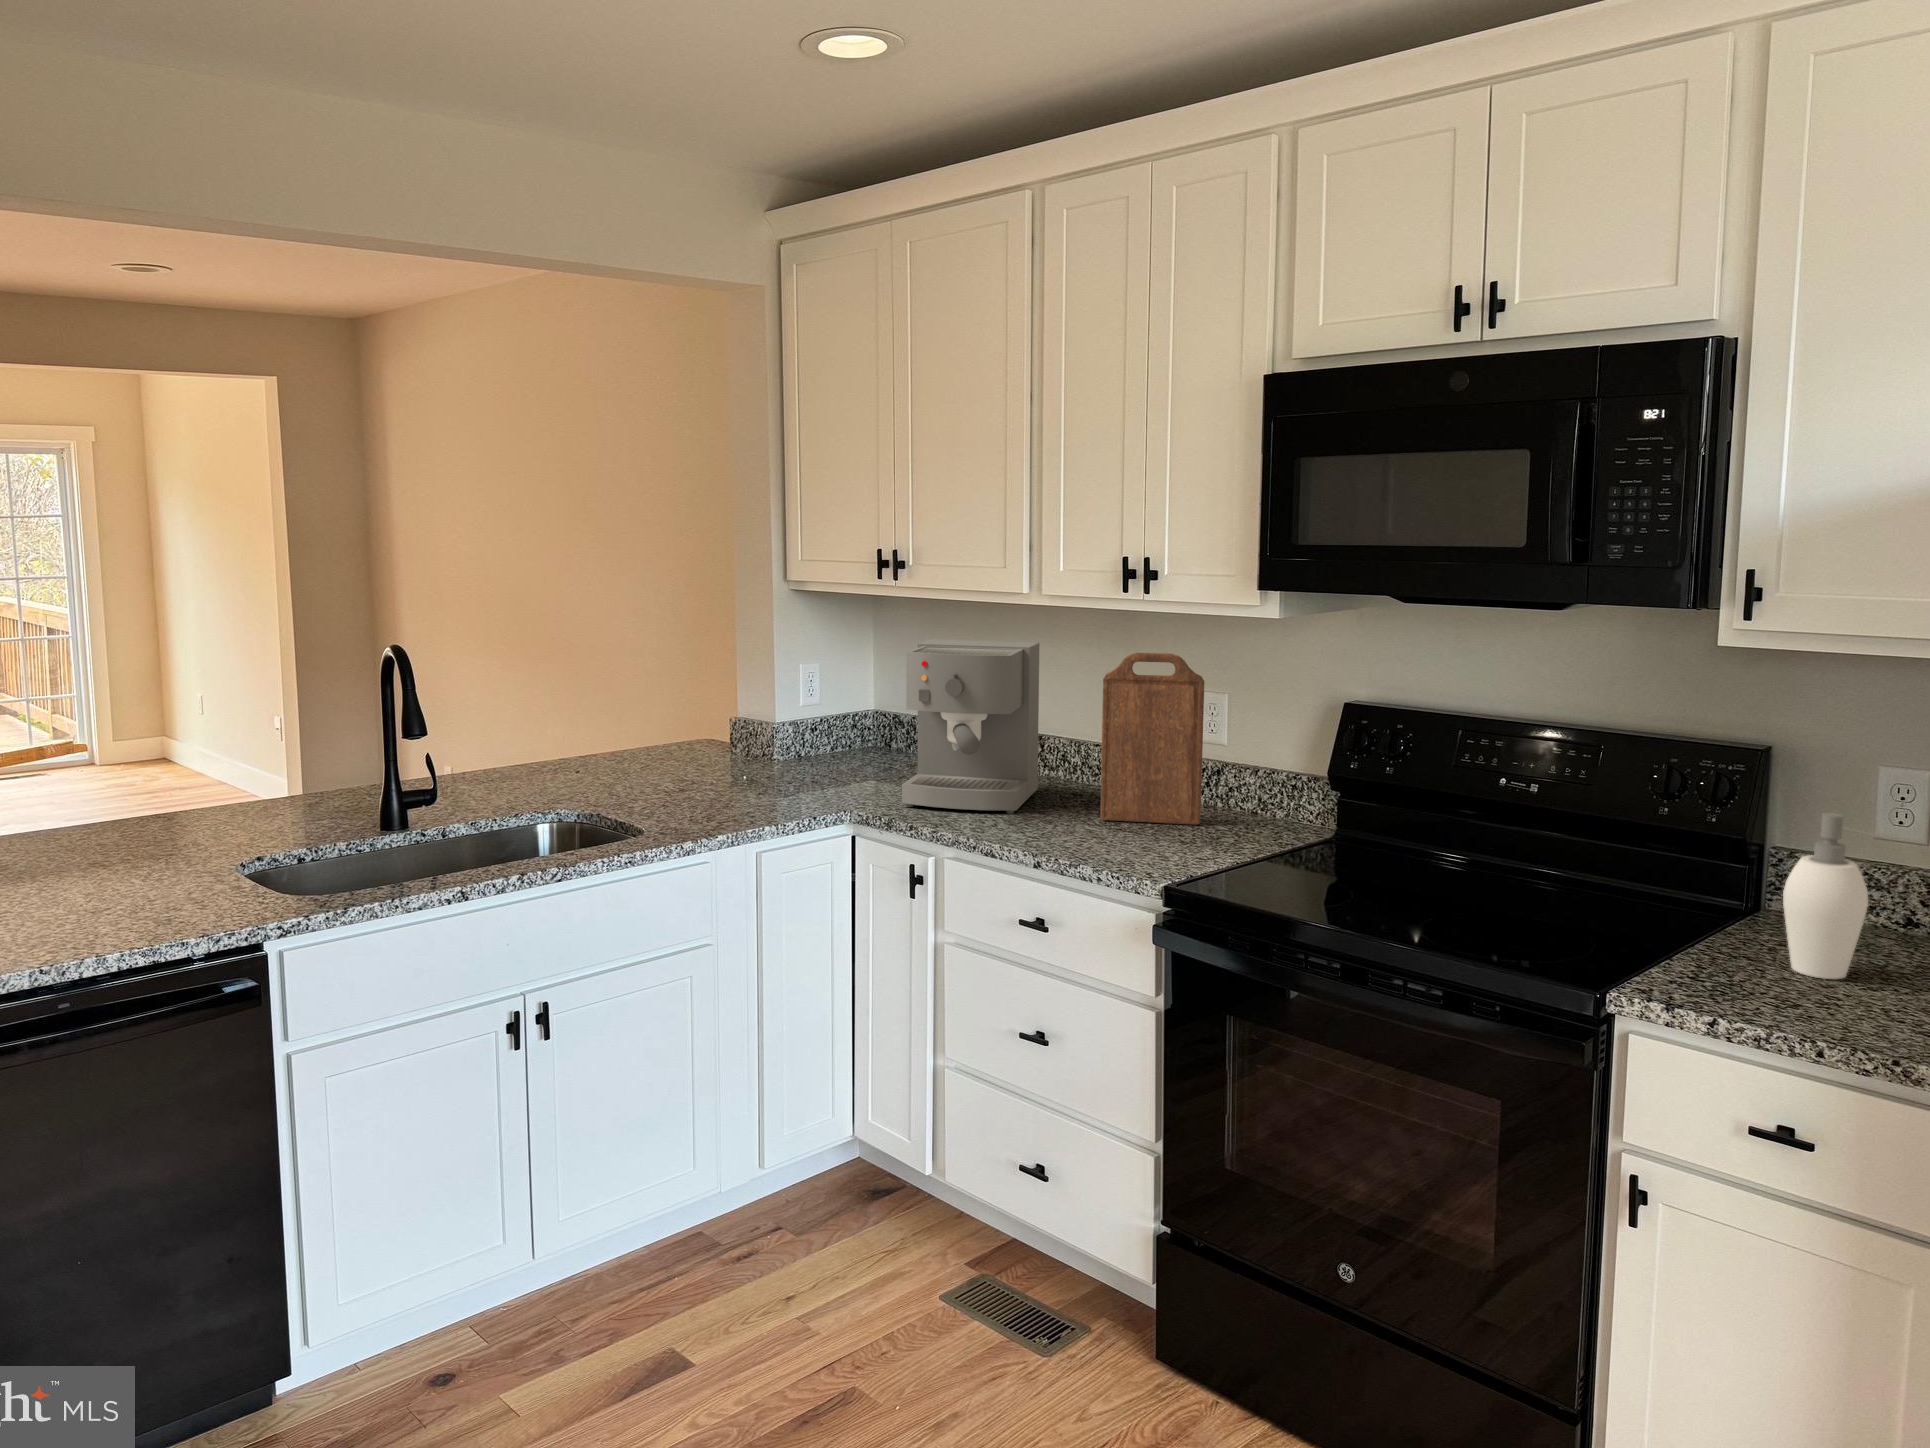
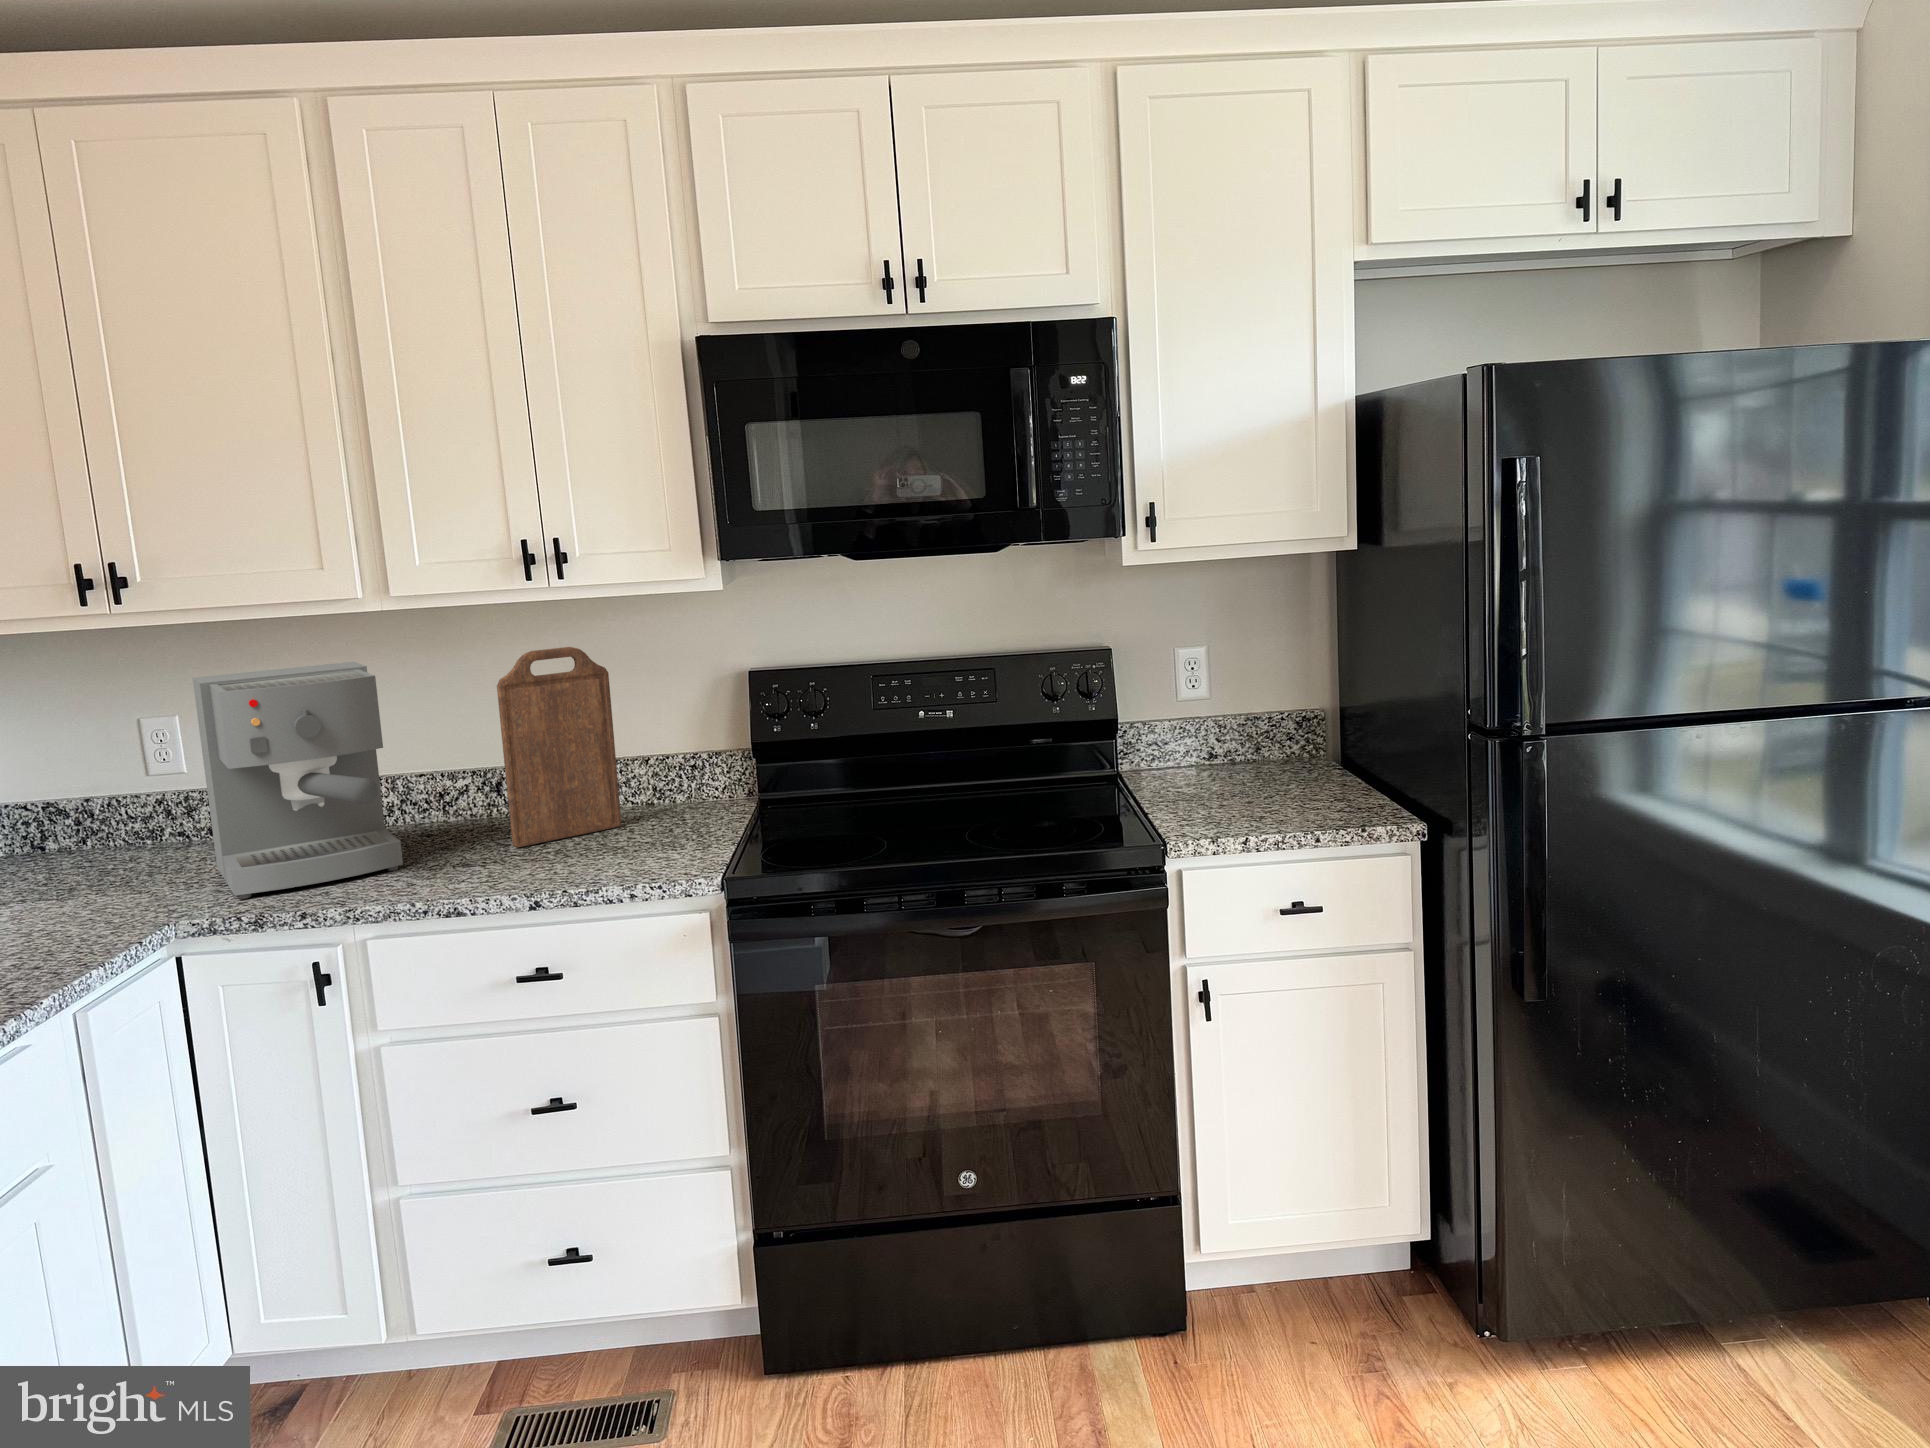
soap dispenser: present [1783,813,1891,979] -> none [1198,678,1267,799]

